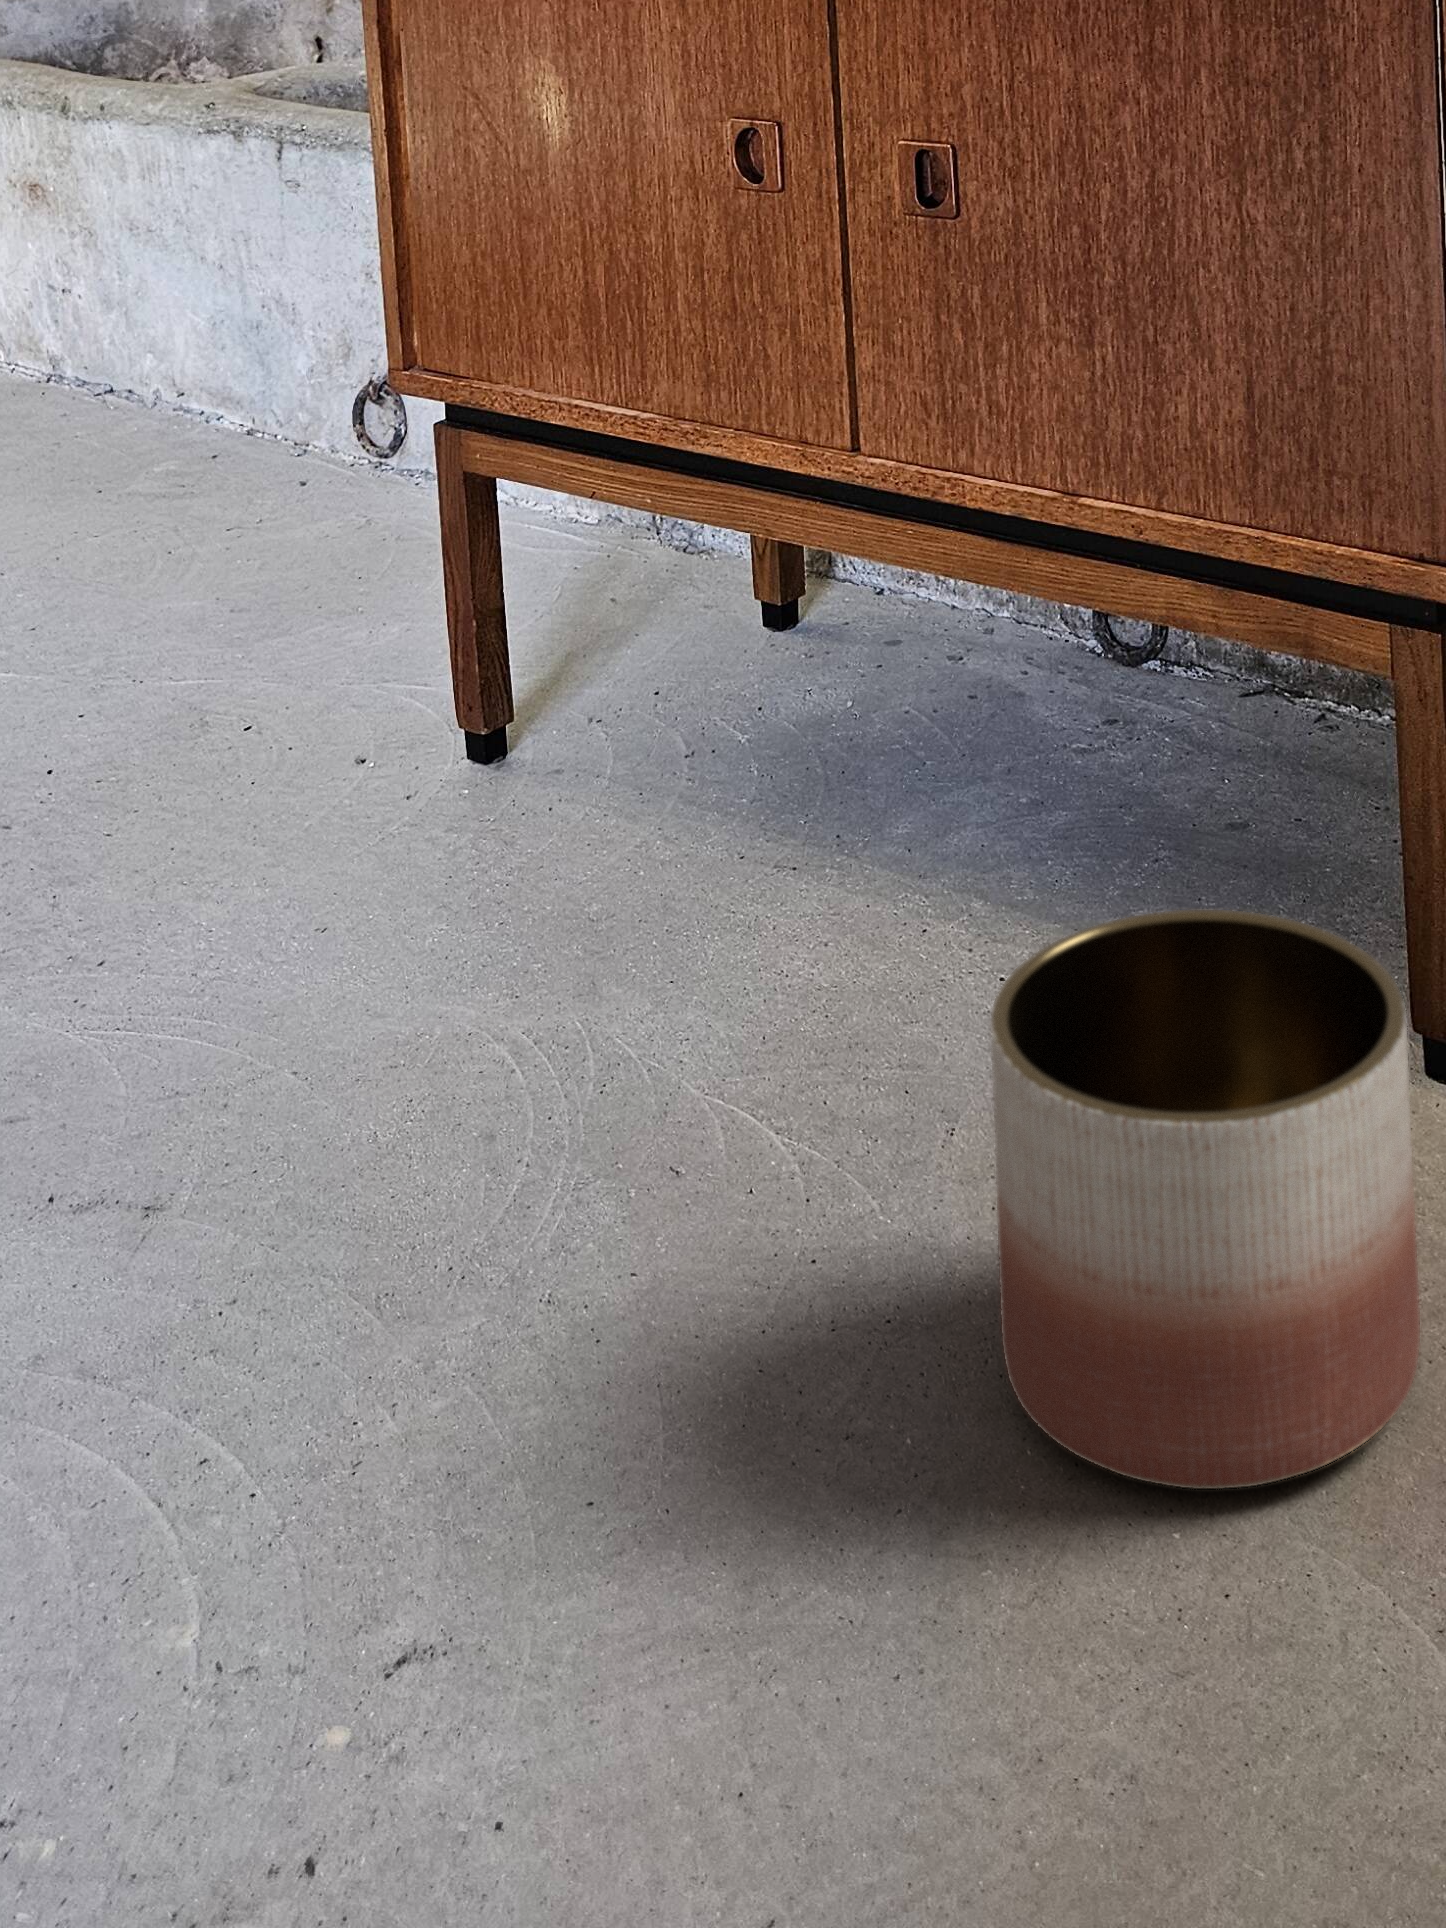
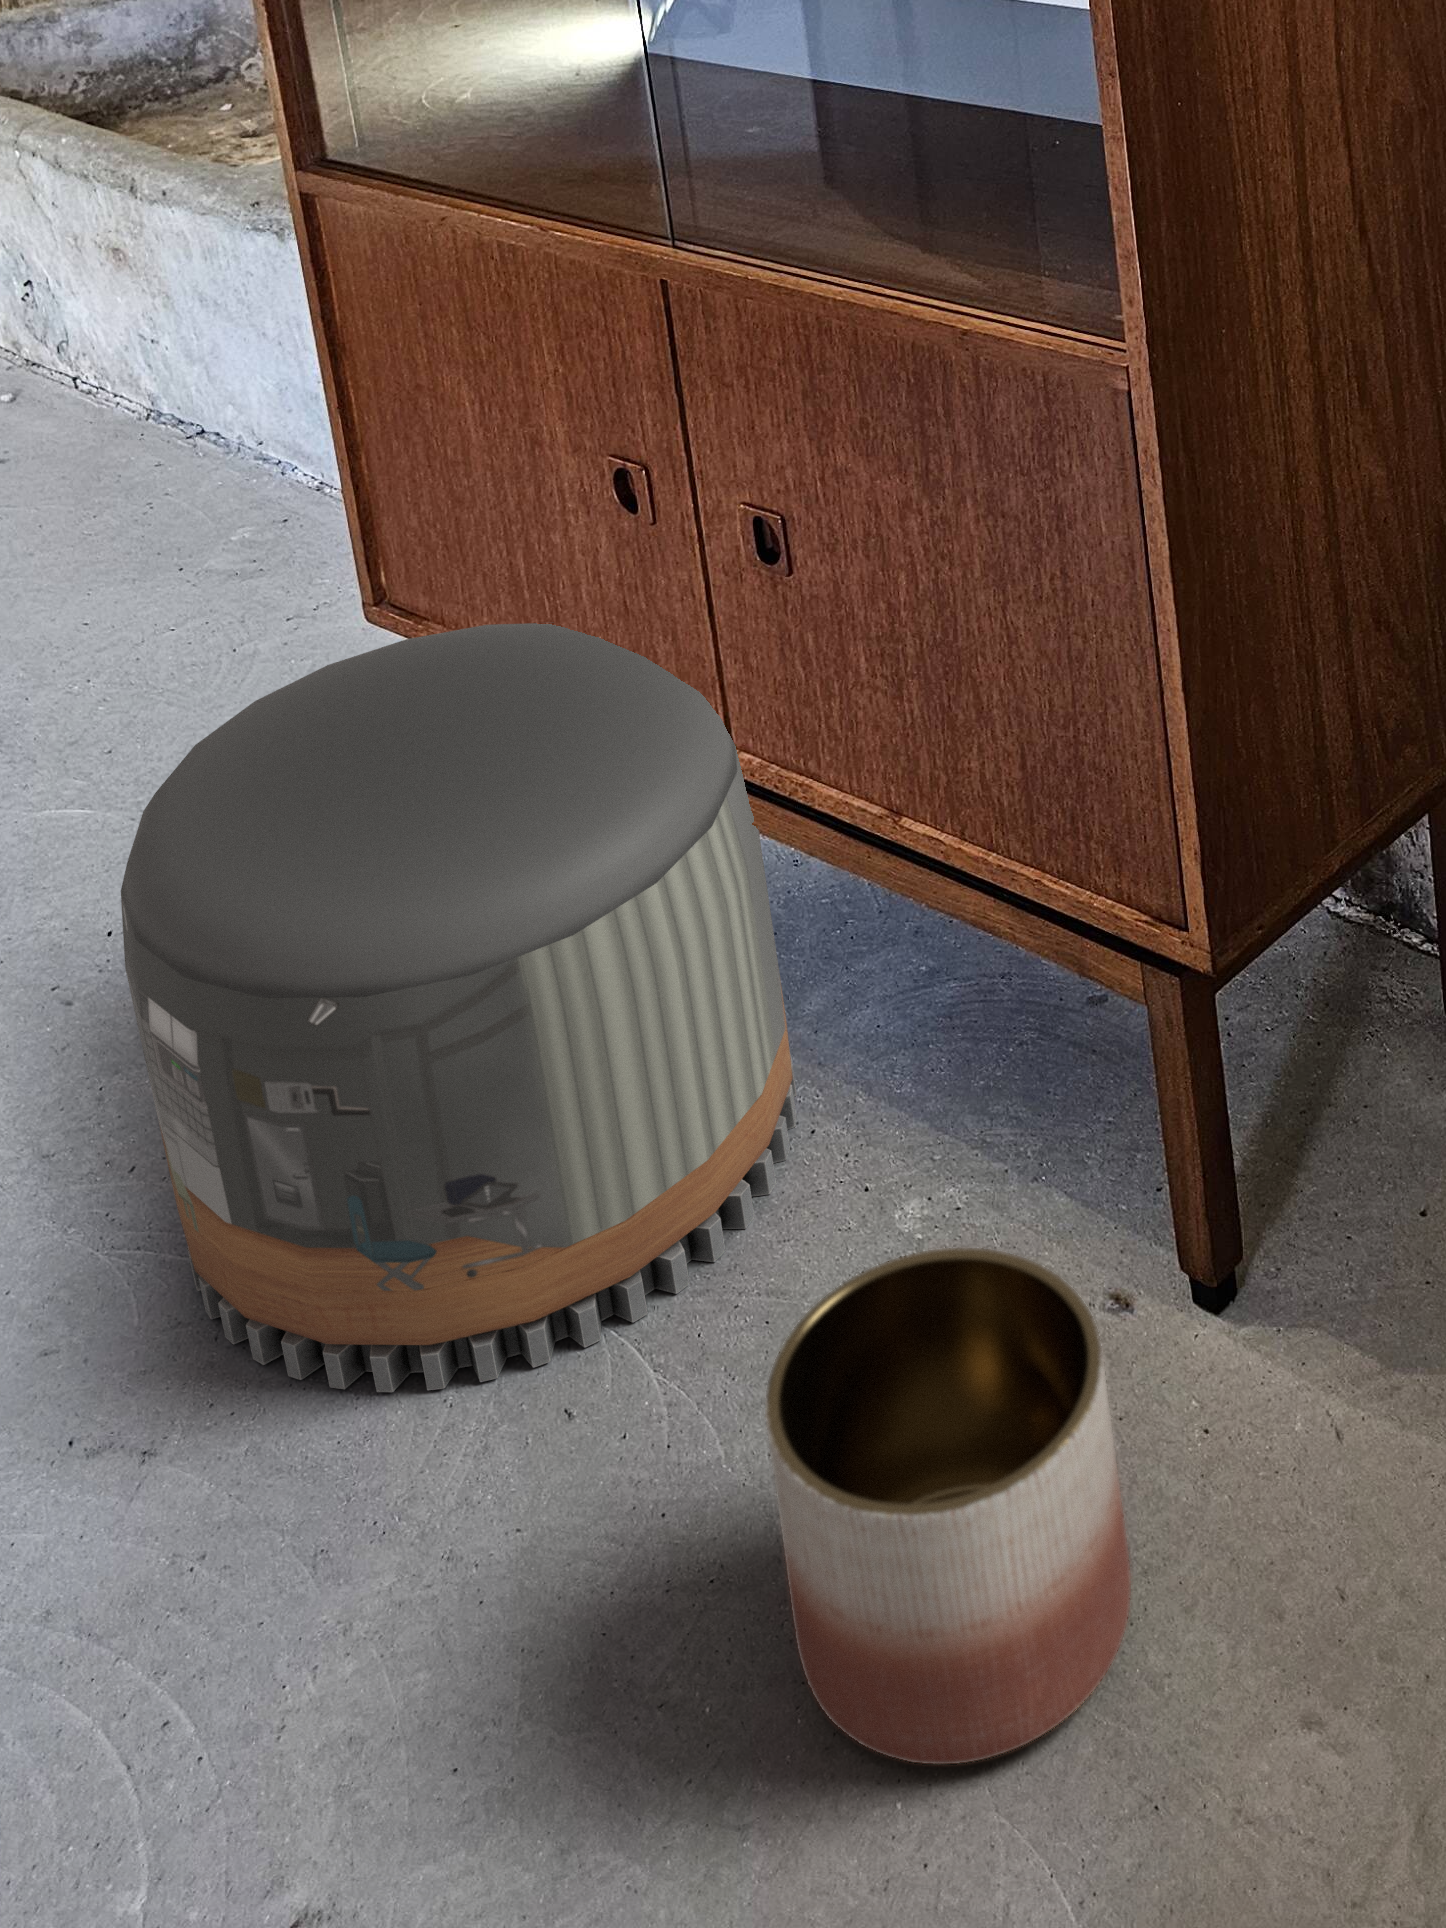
pouf: none [145,360,902,1163] -> present [121,623,797,1392]

